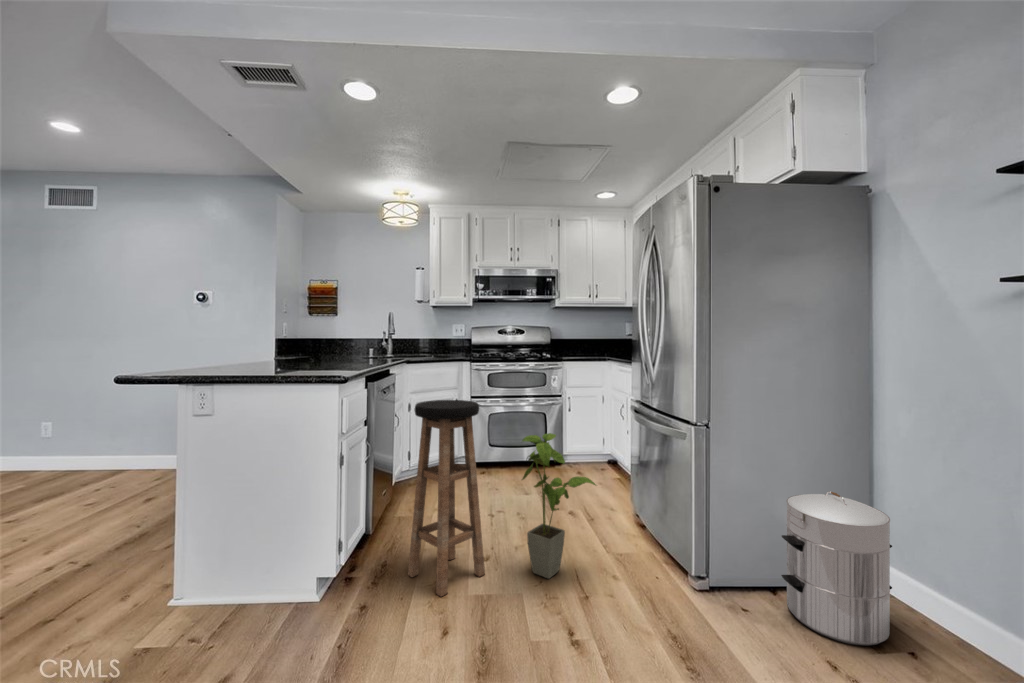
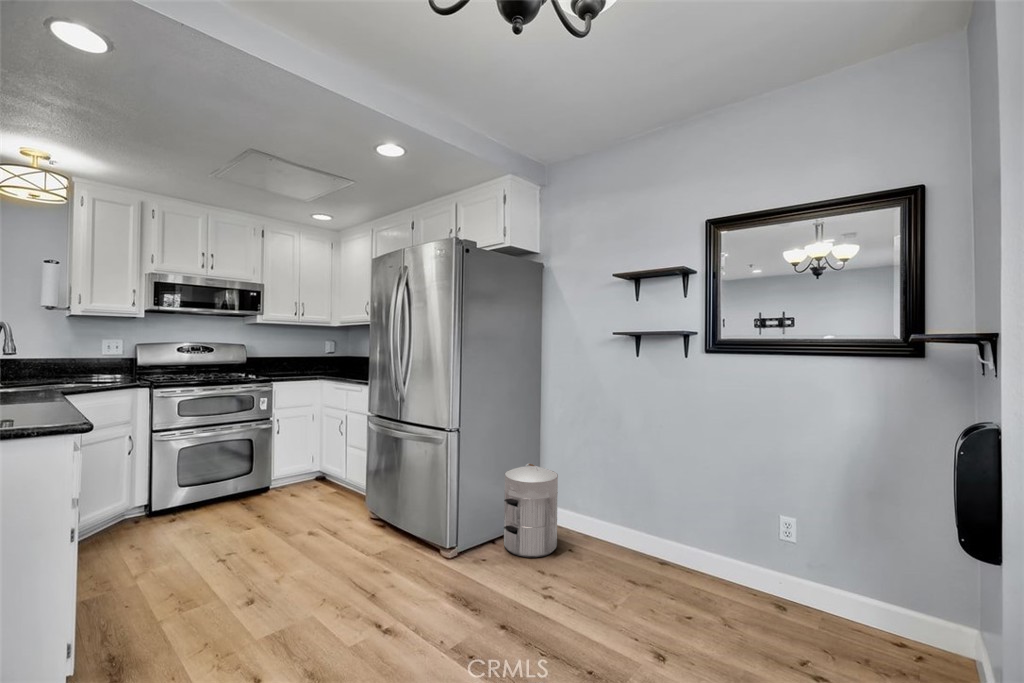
bar stool: present [408,400,485,597] -> none [156,434,260,656]
house plant: present [522,433,596,579] -> none [299,455,377,596]

